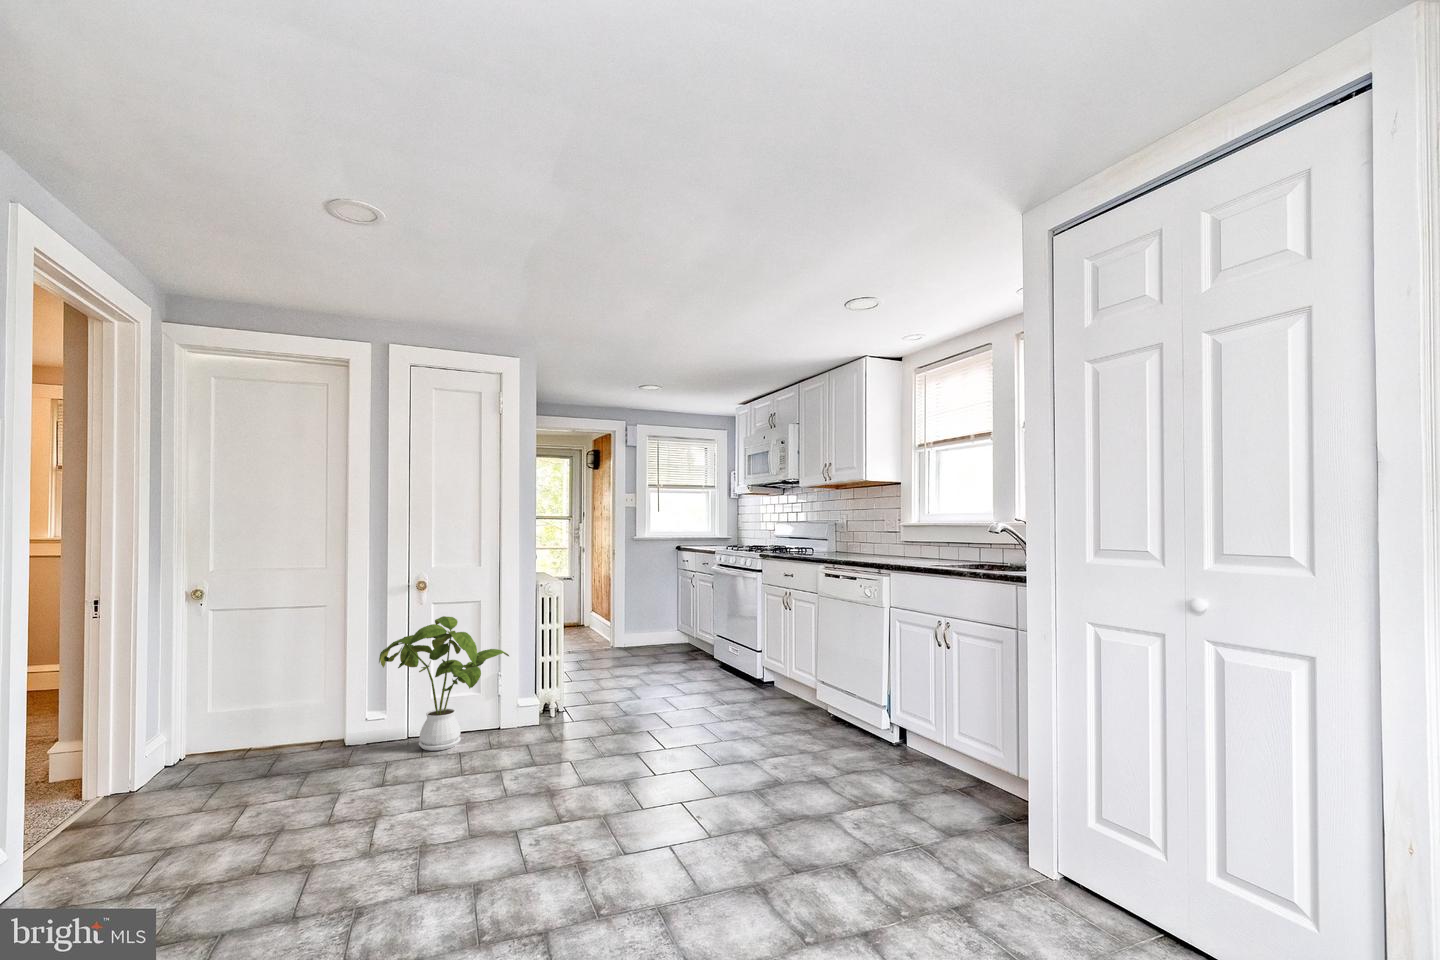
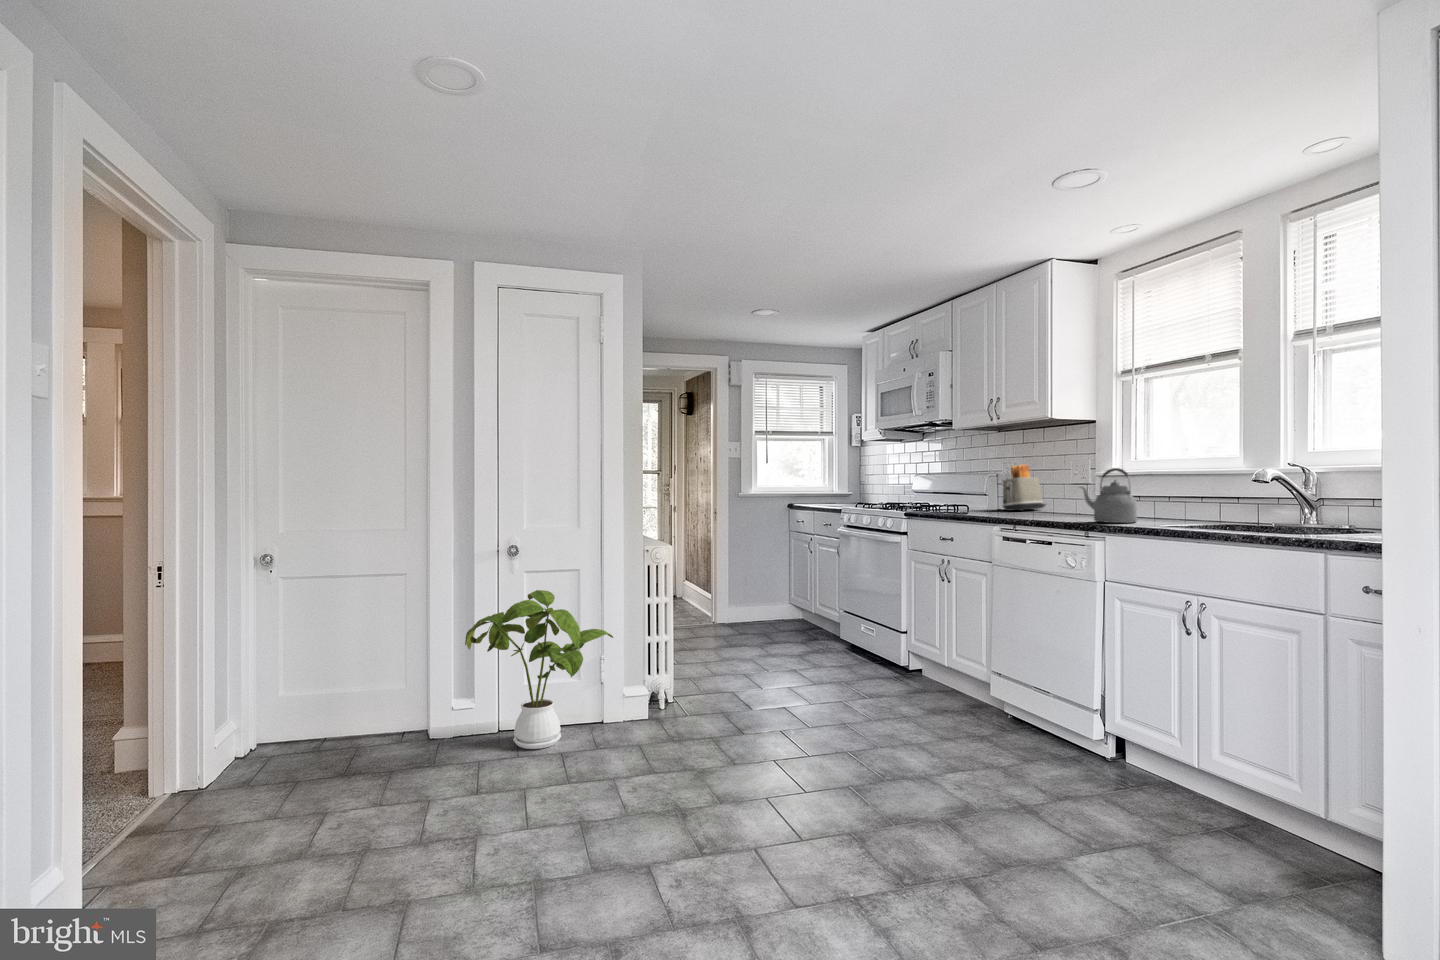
toaster: none [834,516,868,552] -> present [1003,465,1045,511]
kettle: none [877,520,917,561] -> present [1079,468,1137,523]

